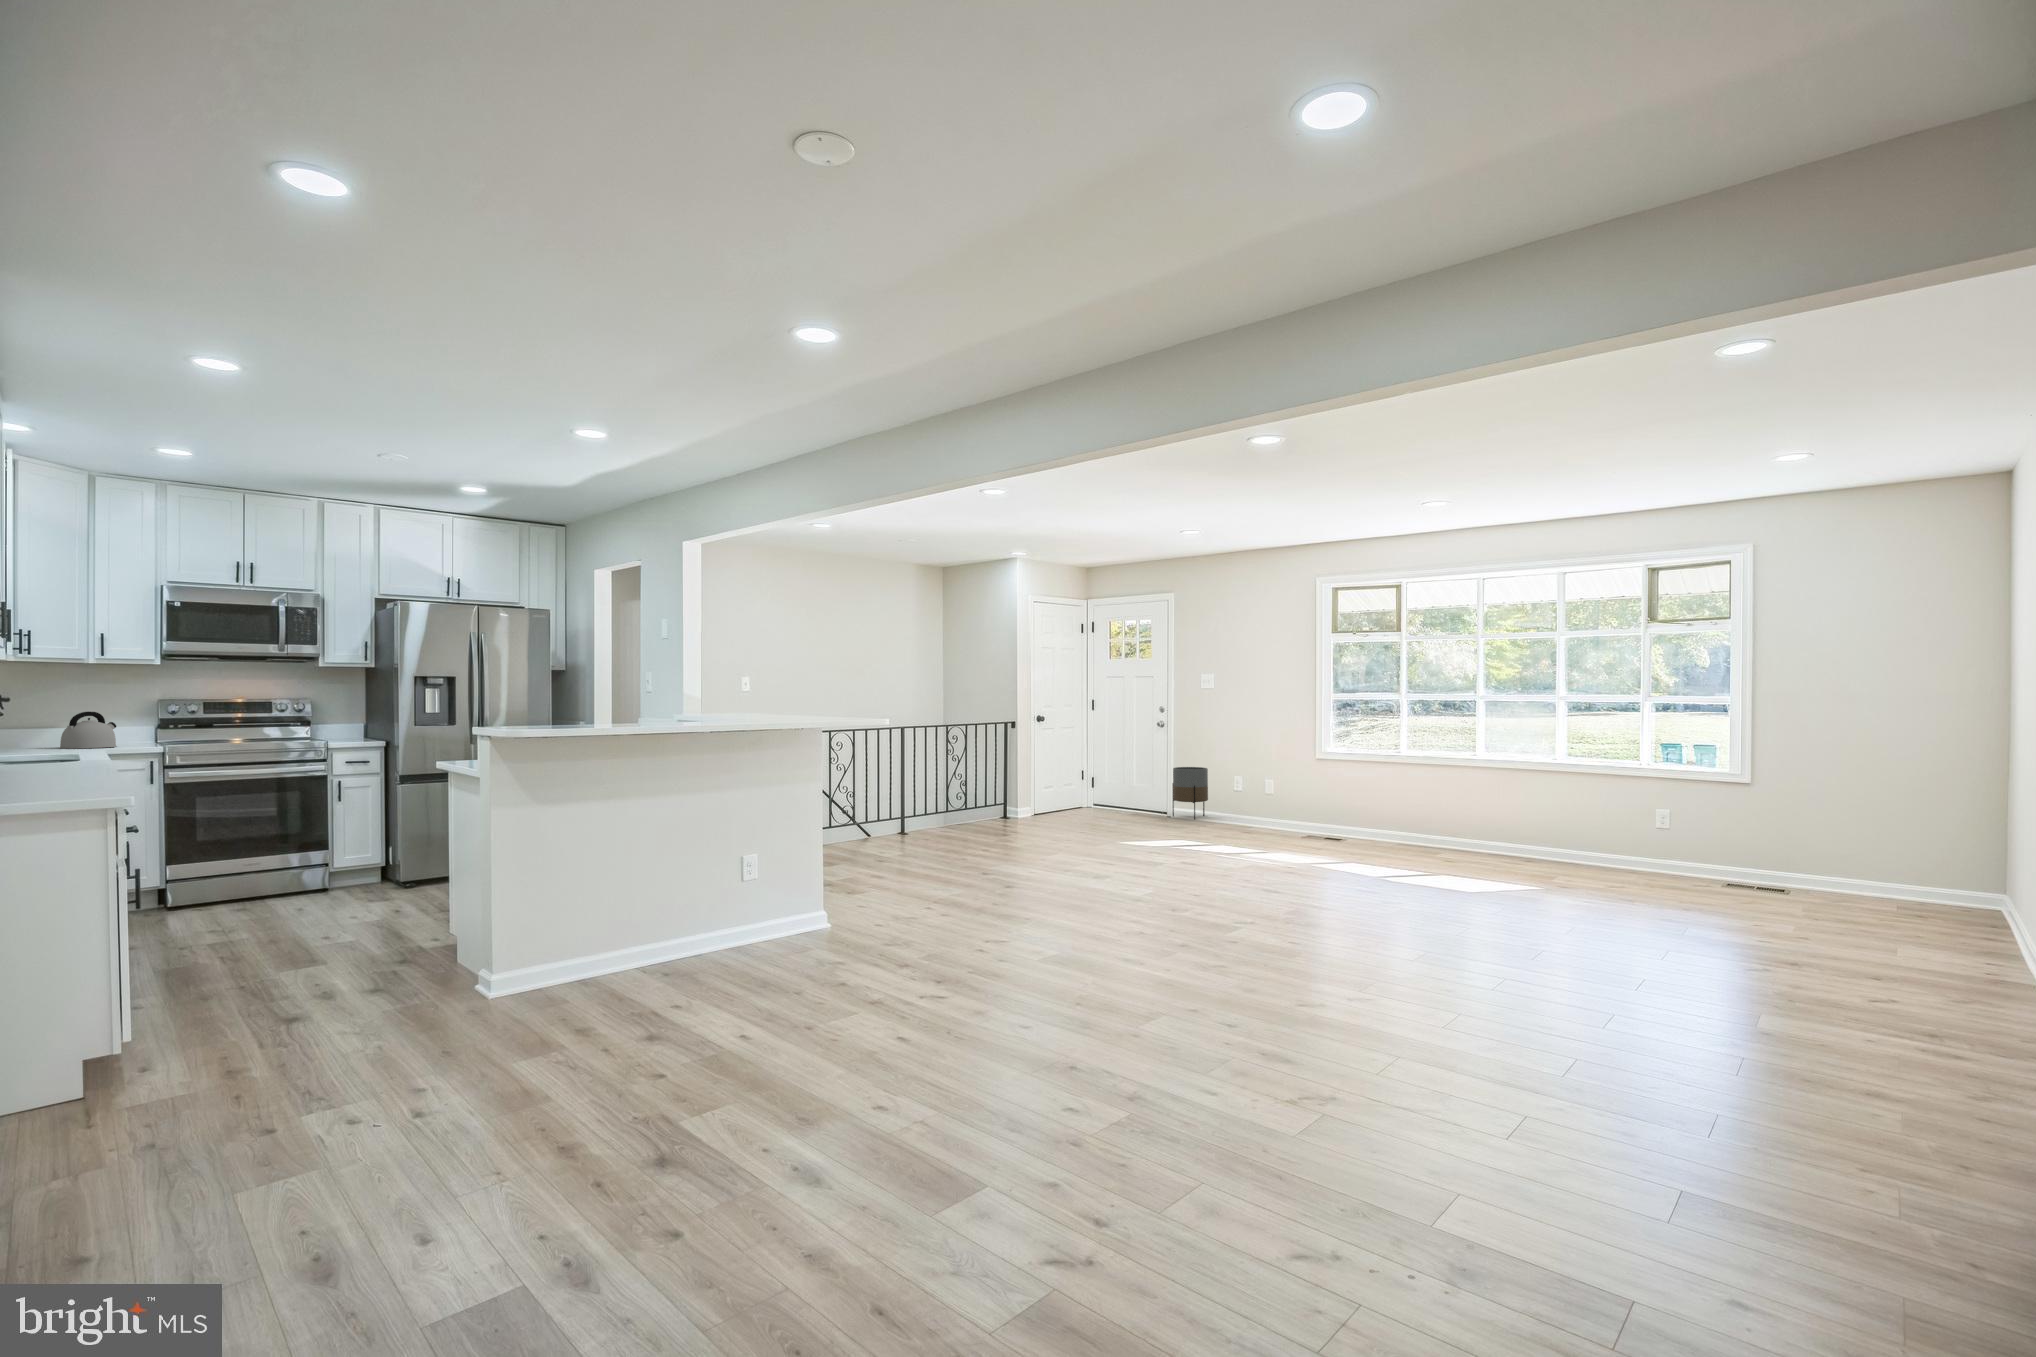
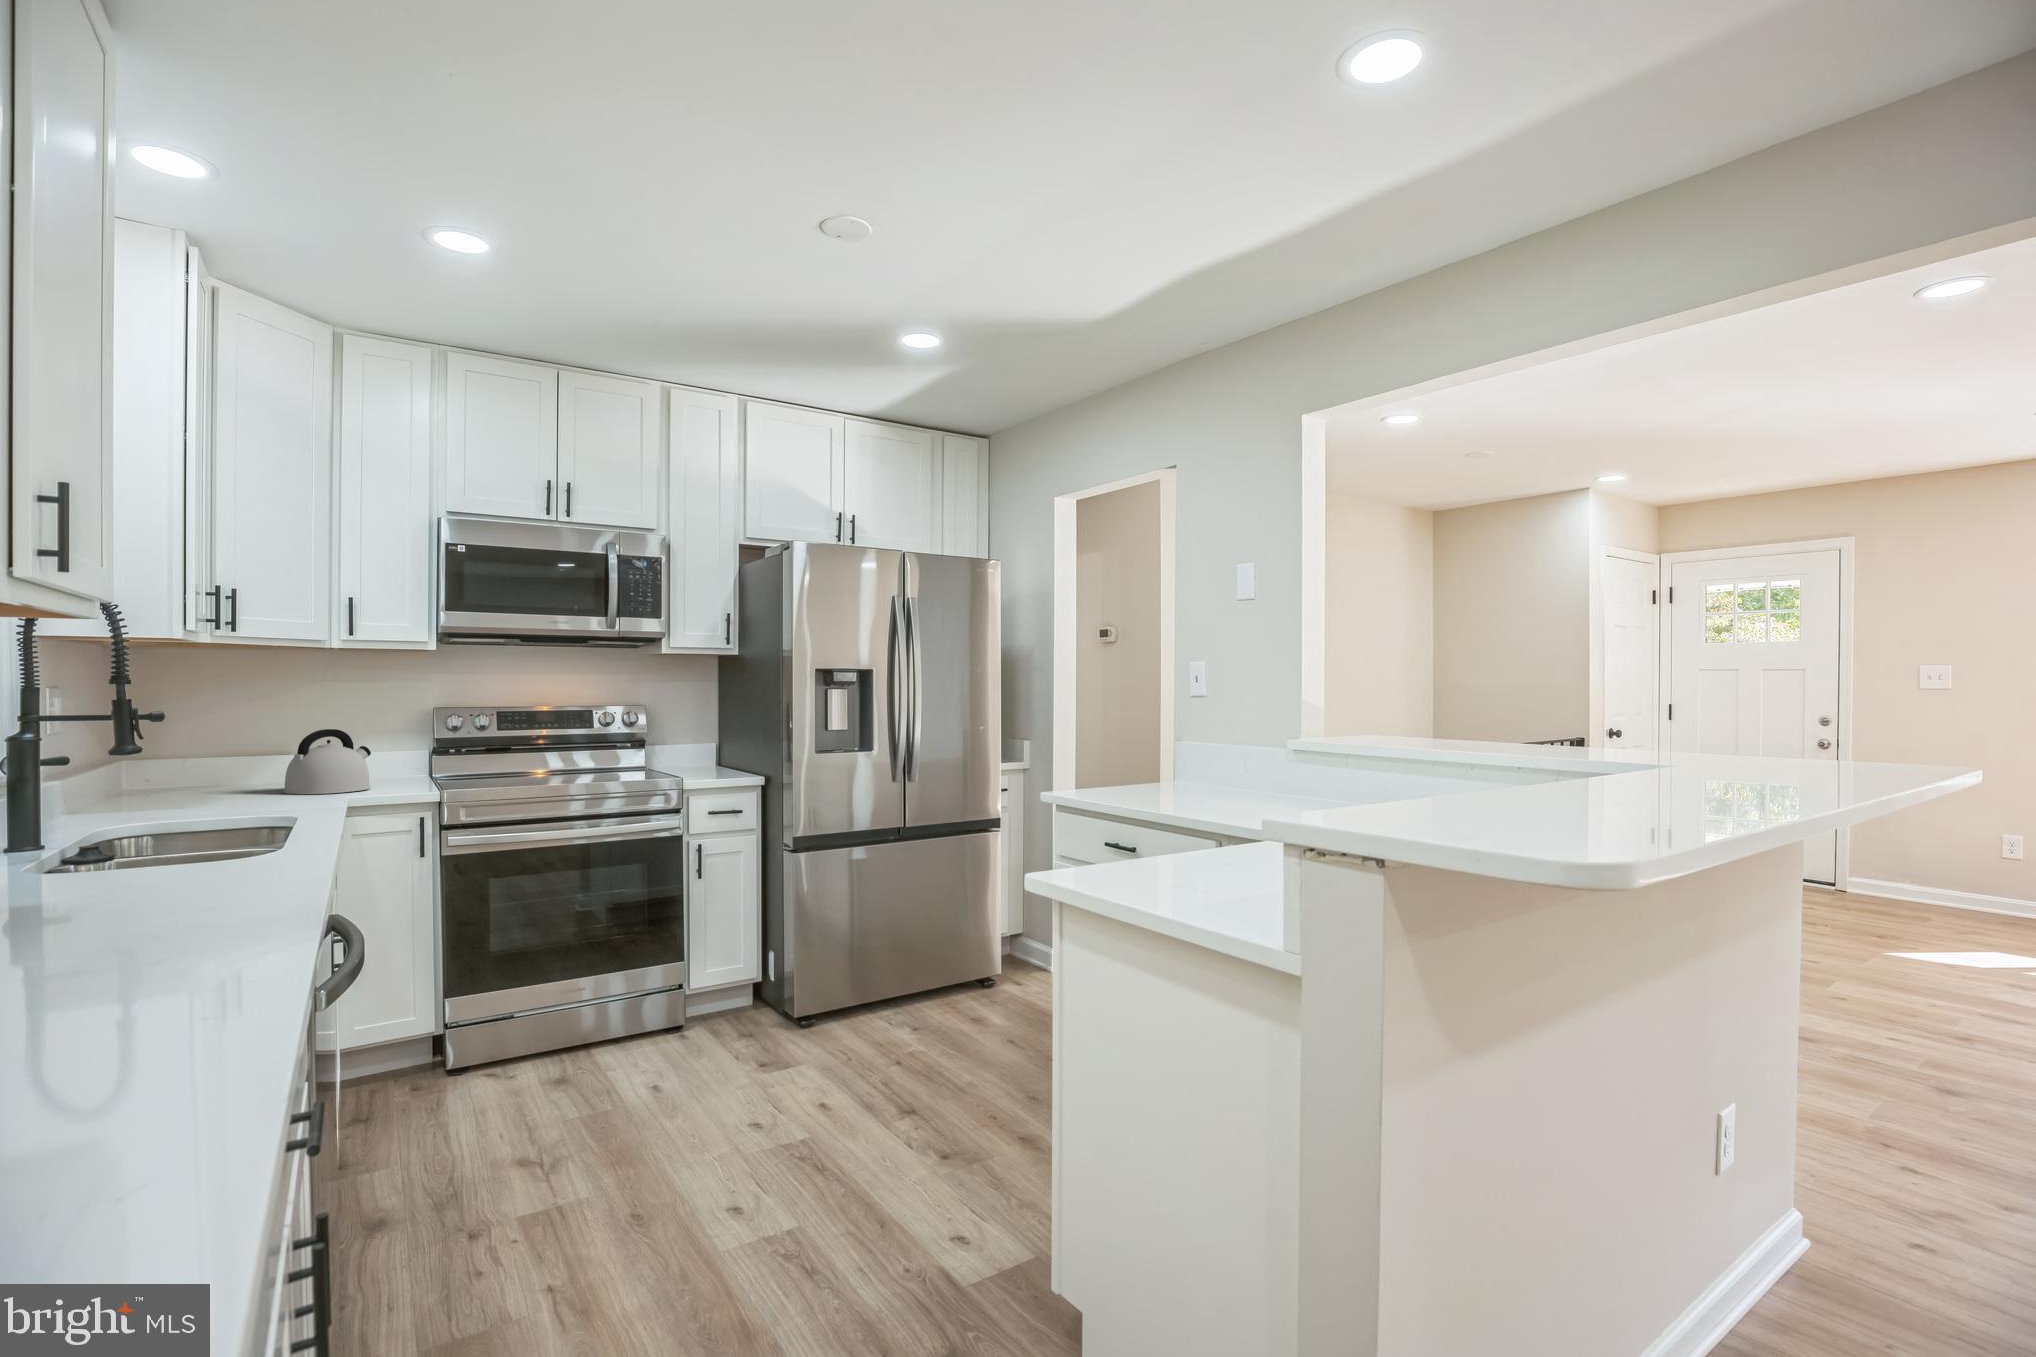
planter: present [1172,767,1208,820] -> none [1898,825,1980,918]

